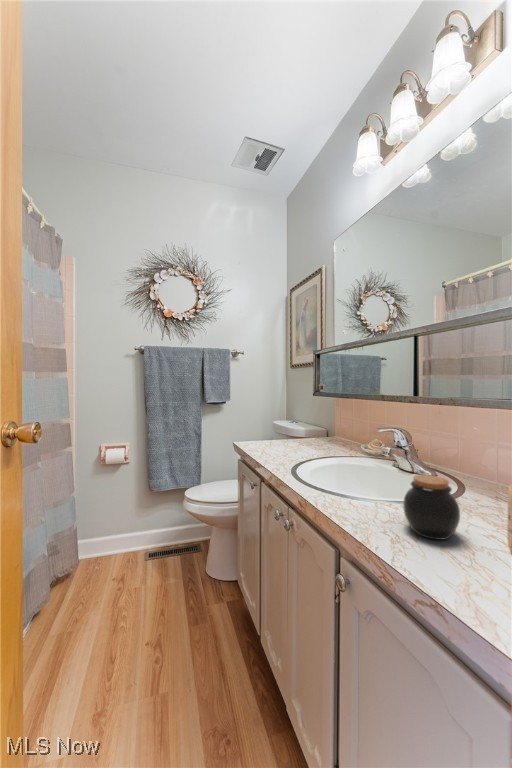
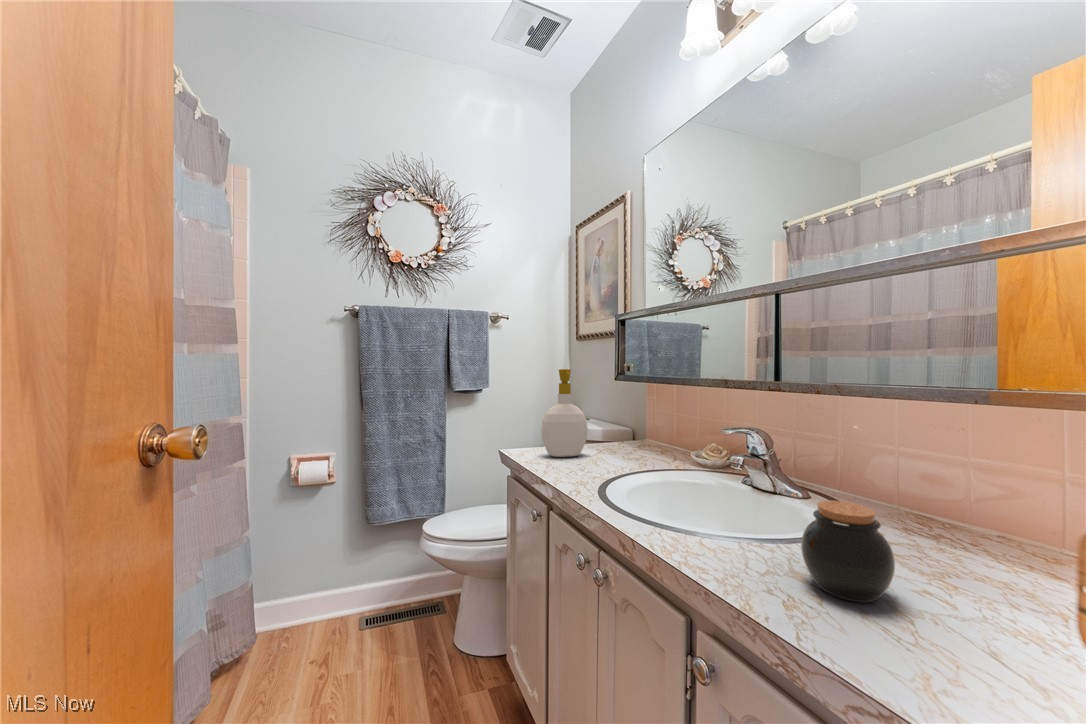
soap bottle: none [260,389,291,448] -> present [541,369,588,457]

